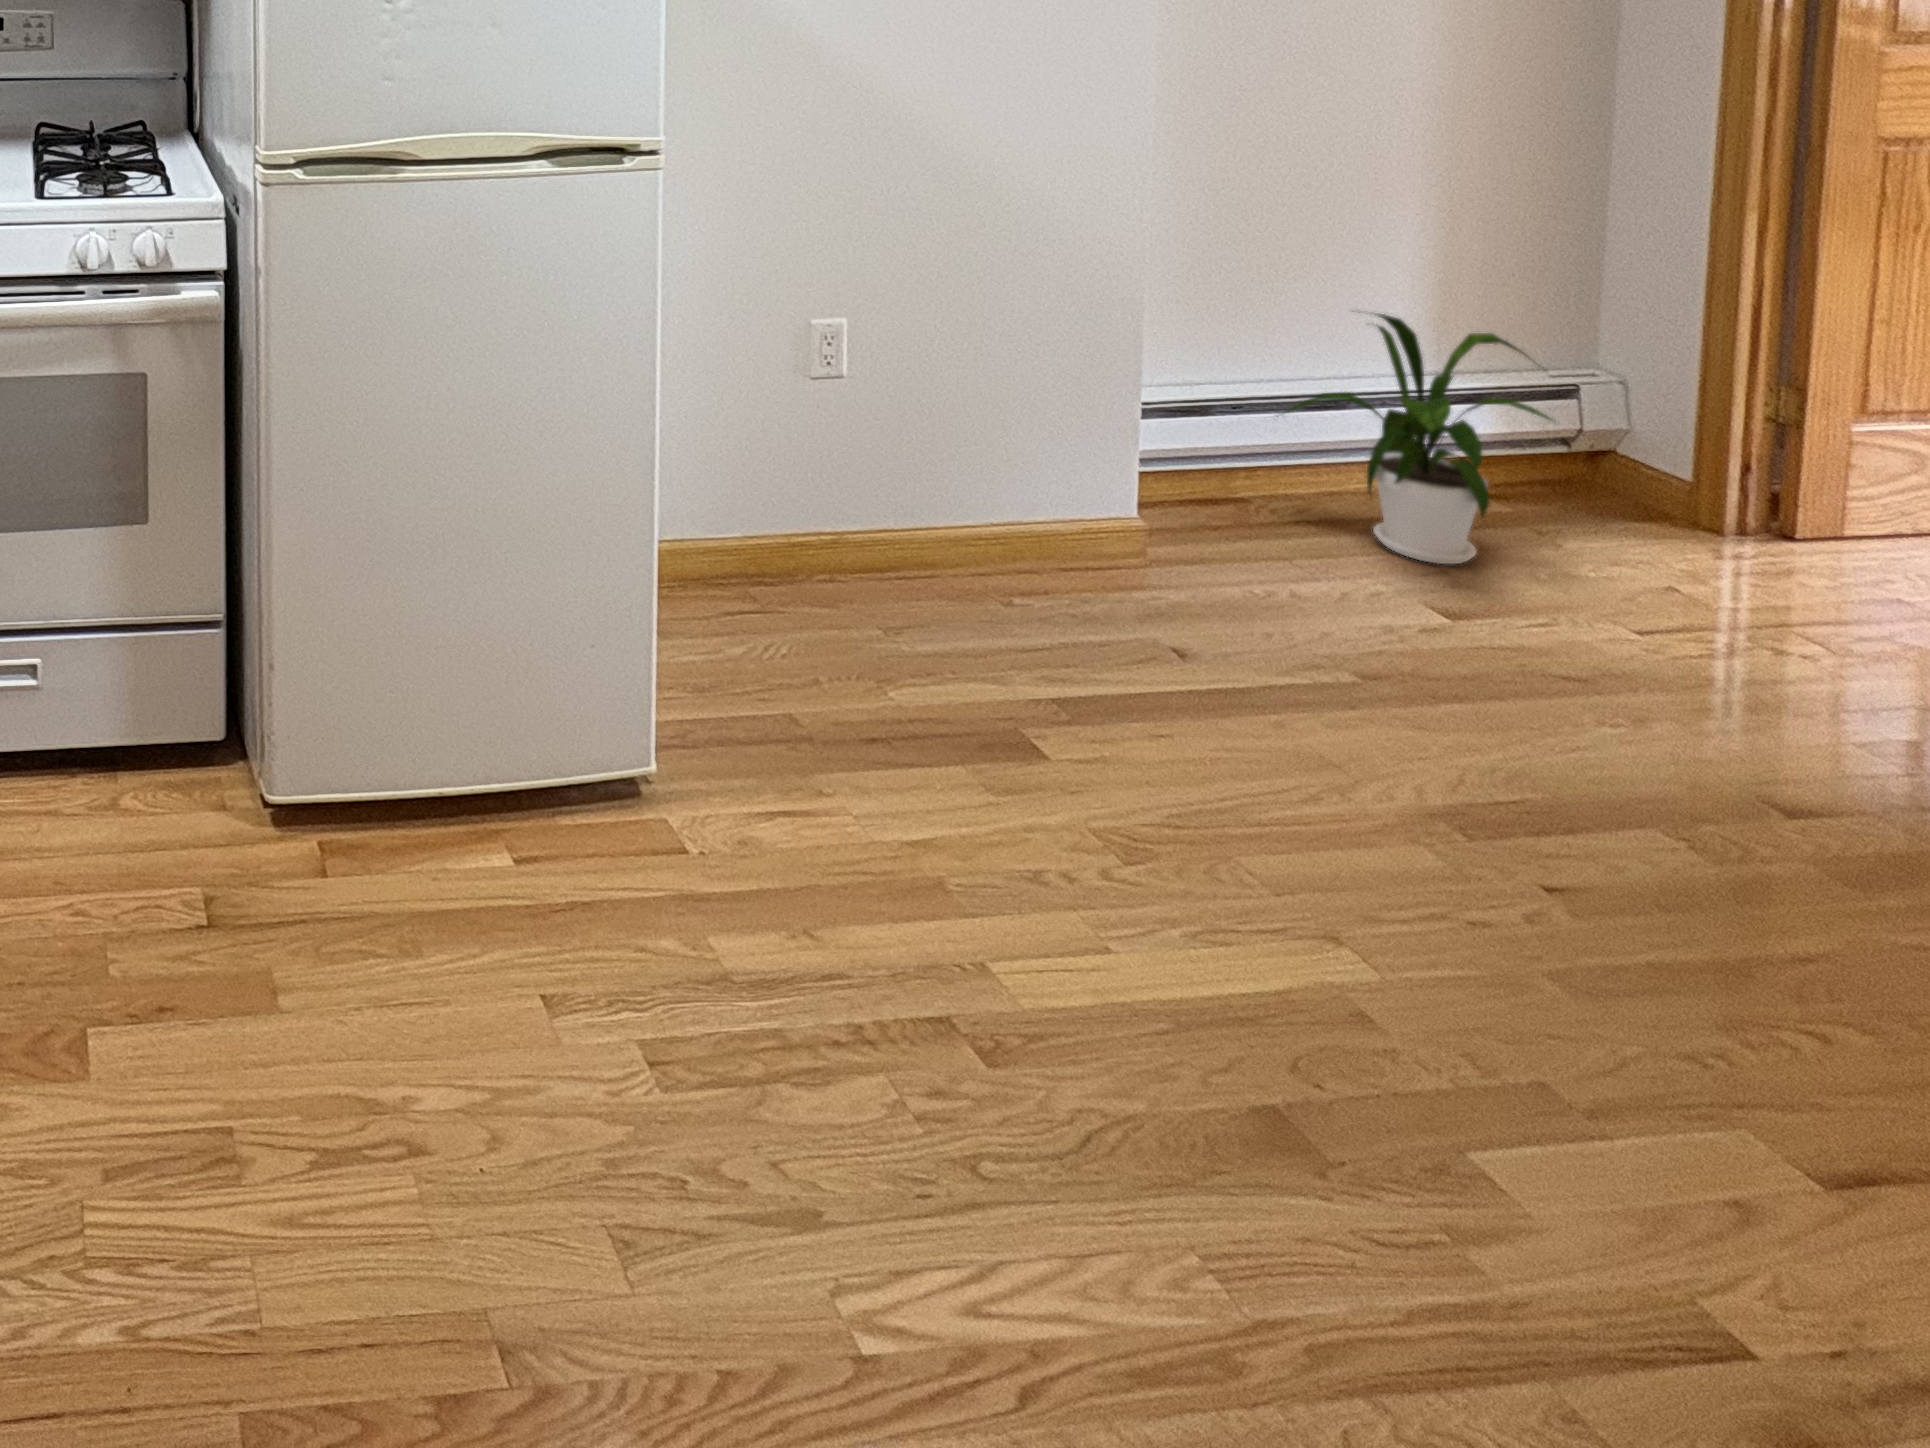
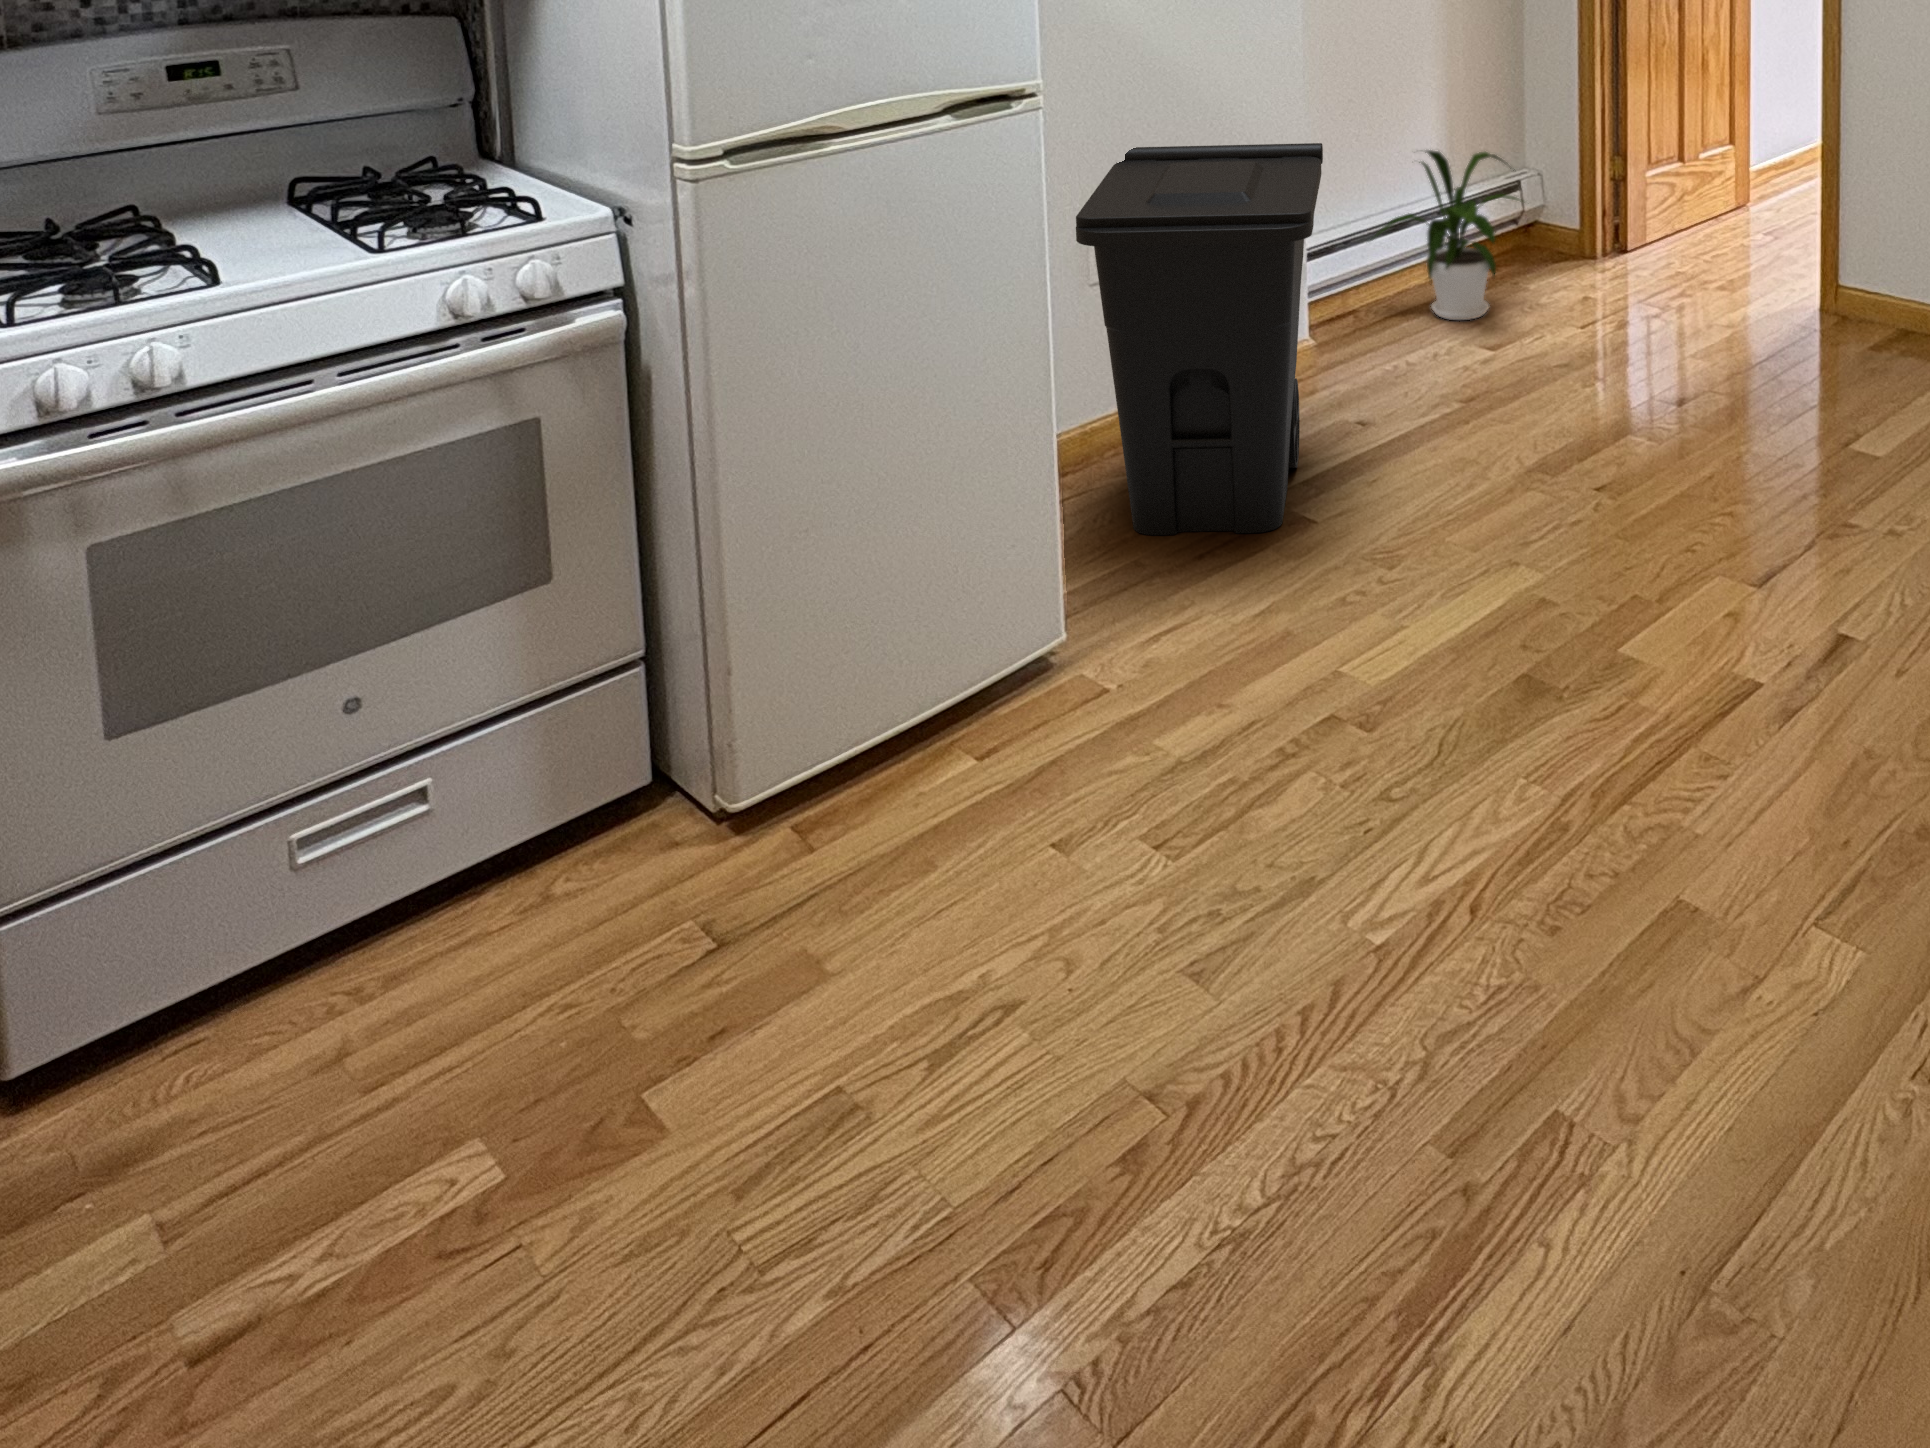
trash can: none [764,229,1148,745] -> present [1076,143,1323,535]

